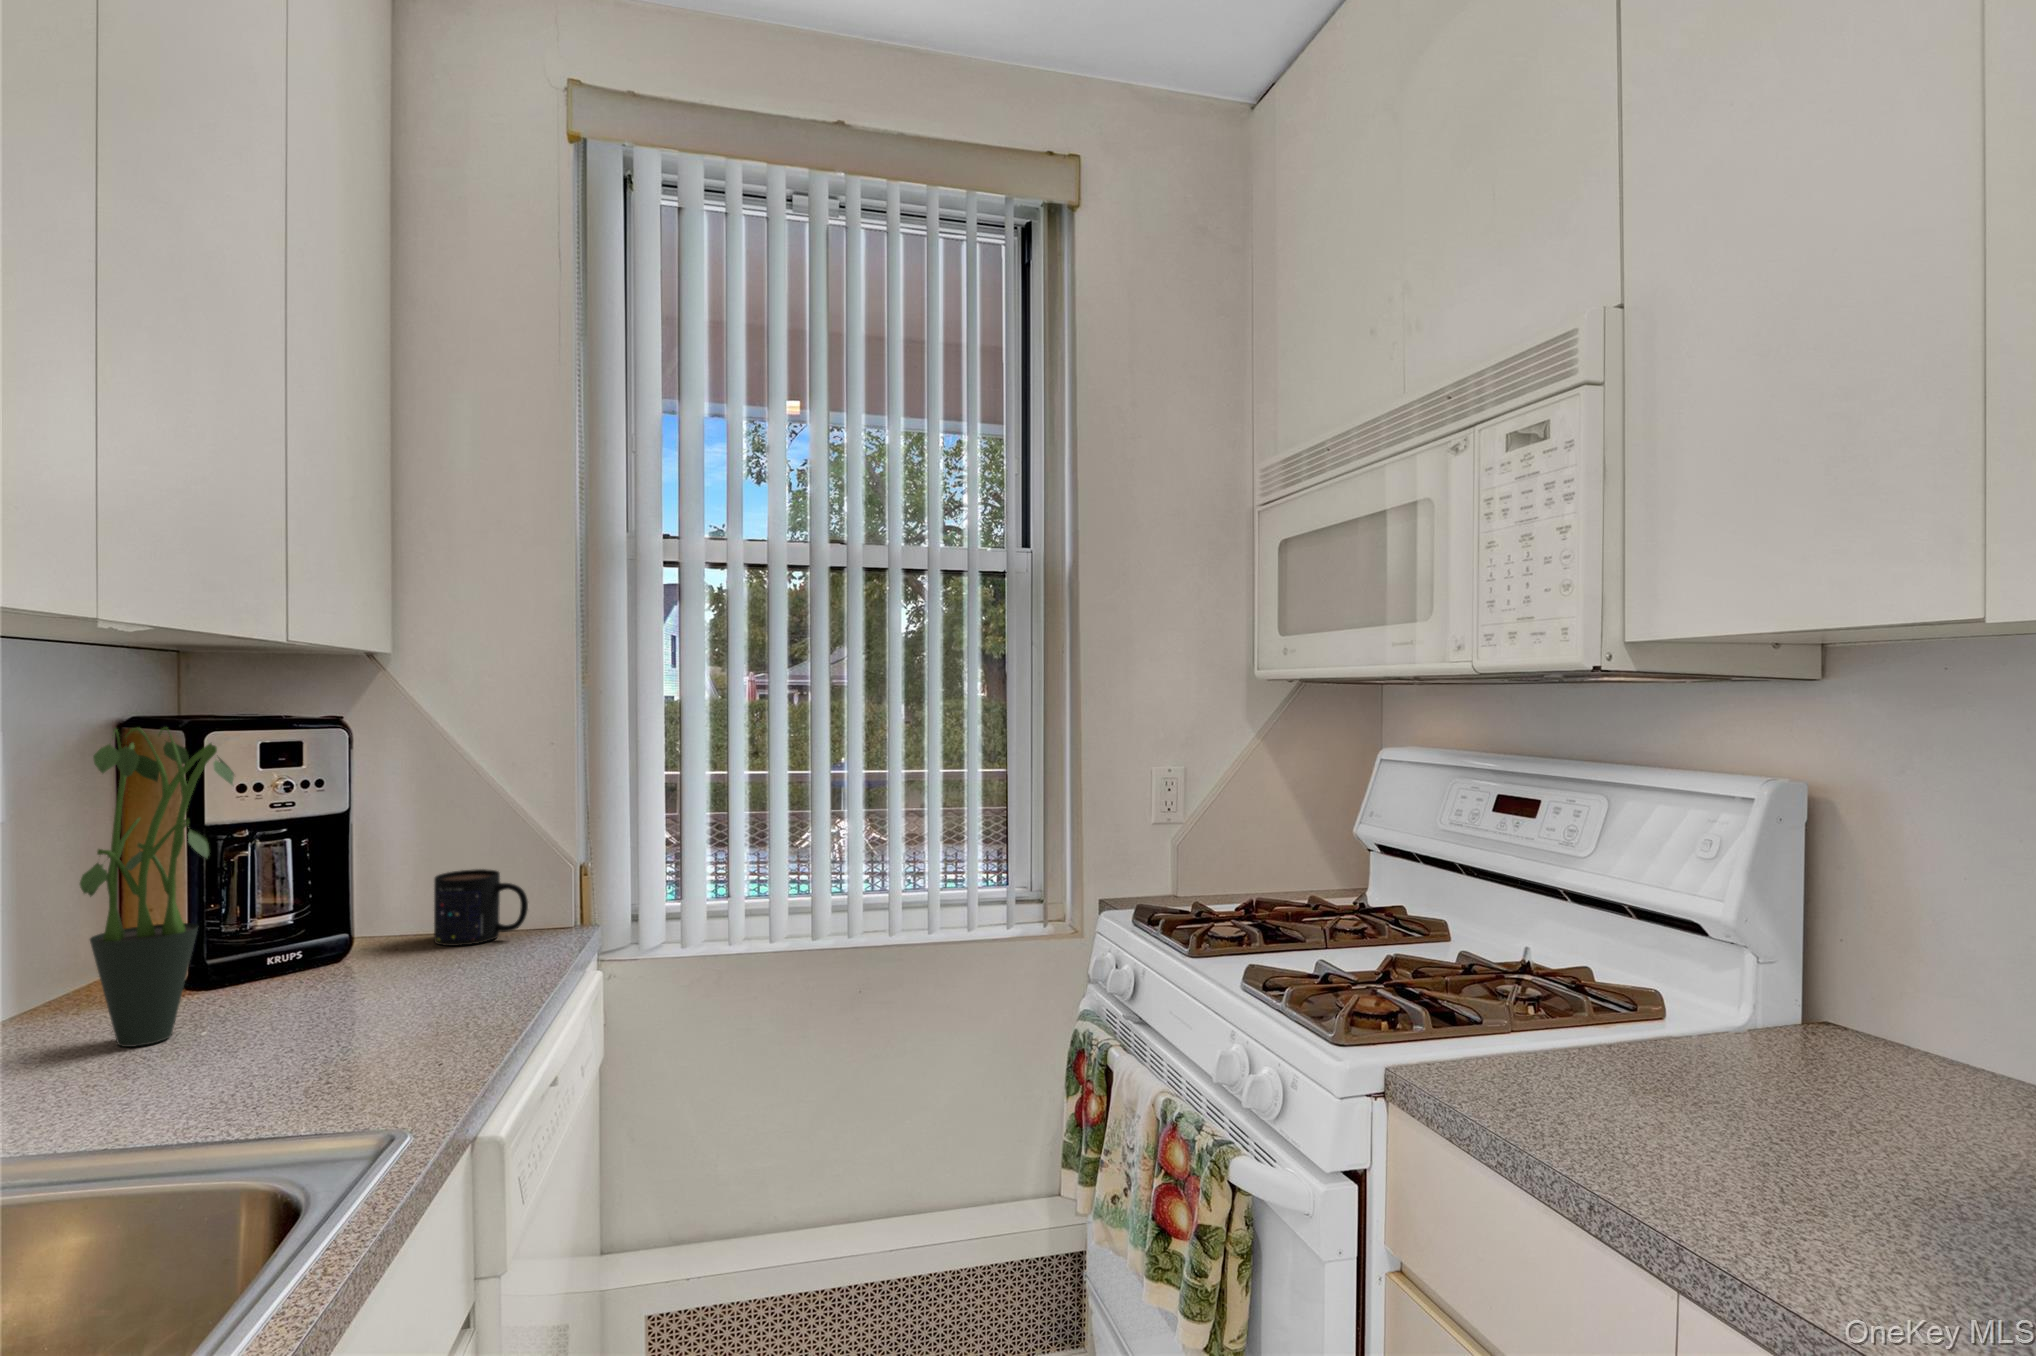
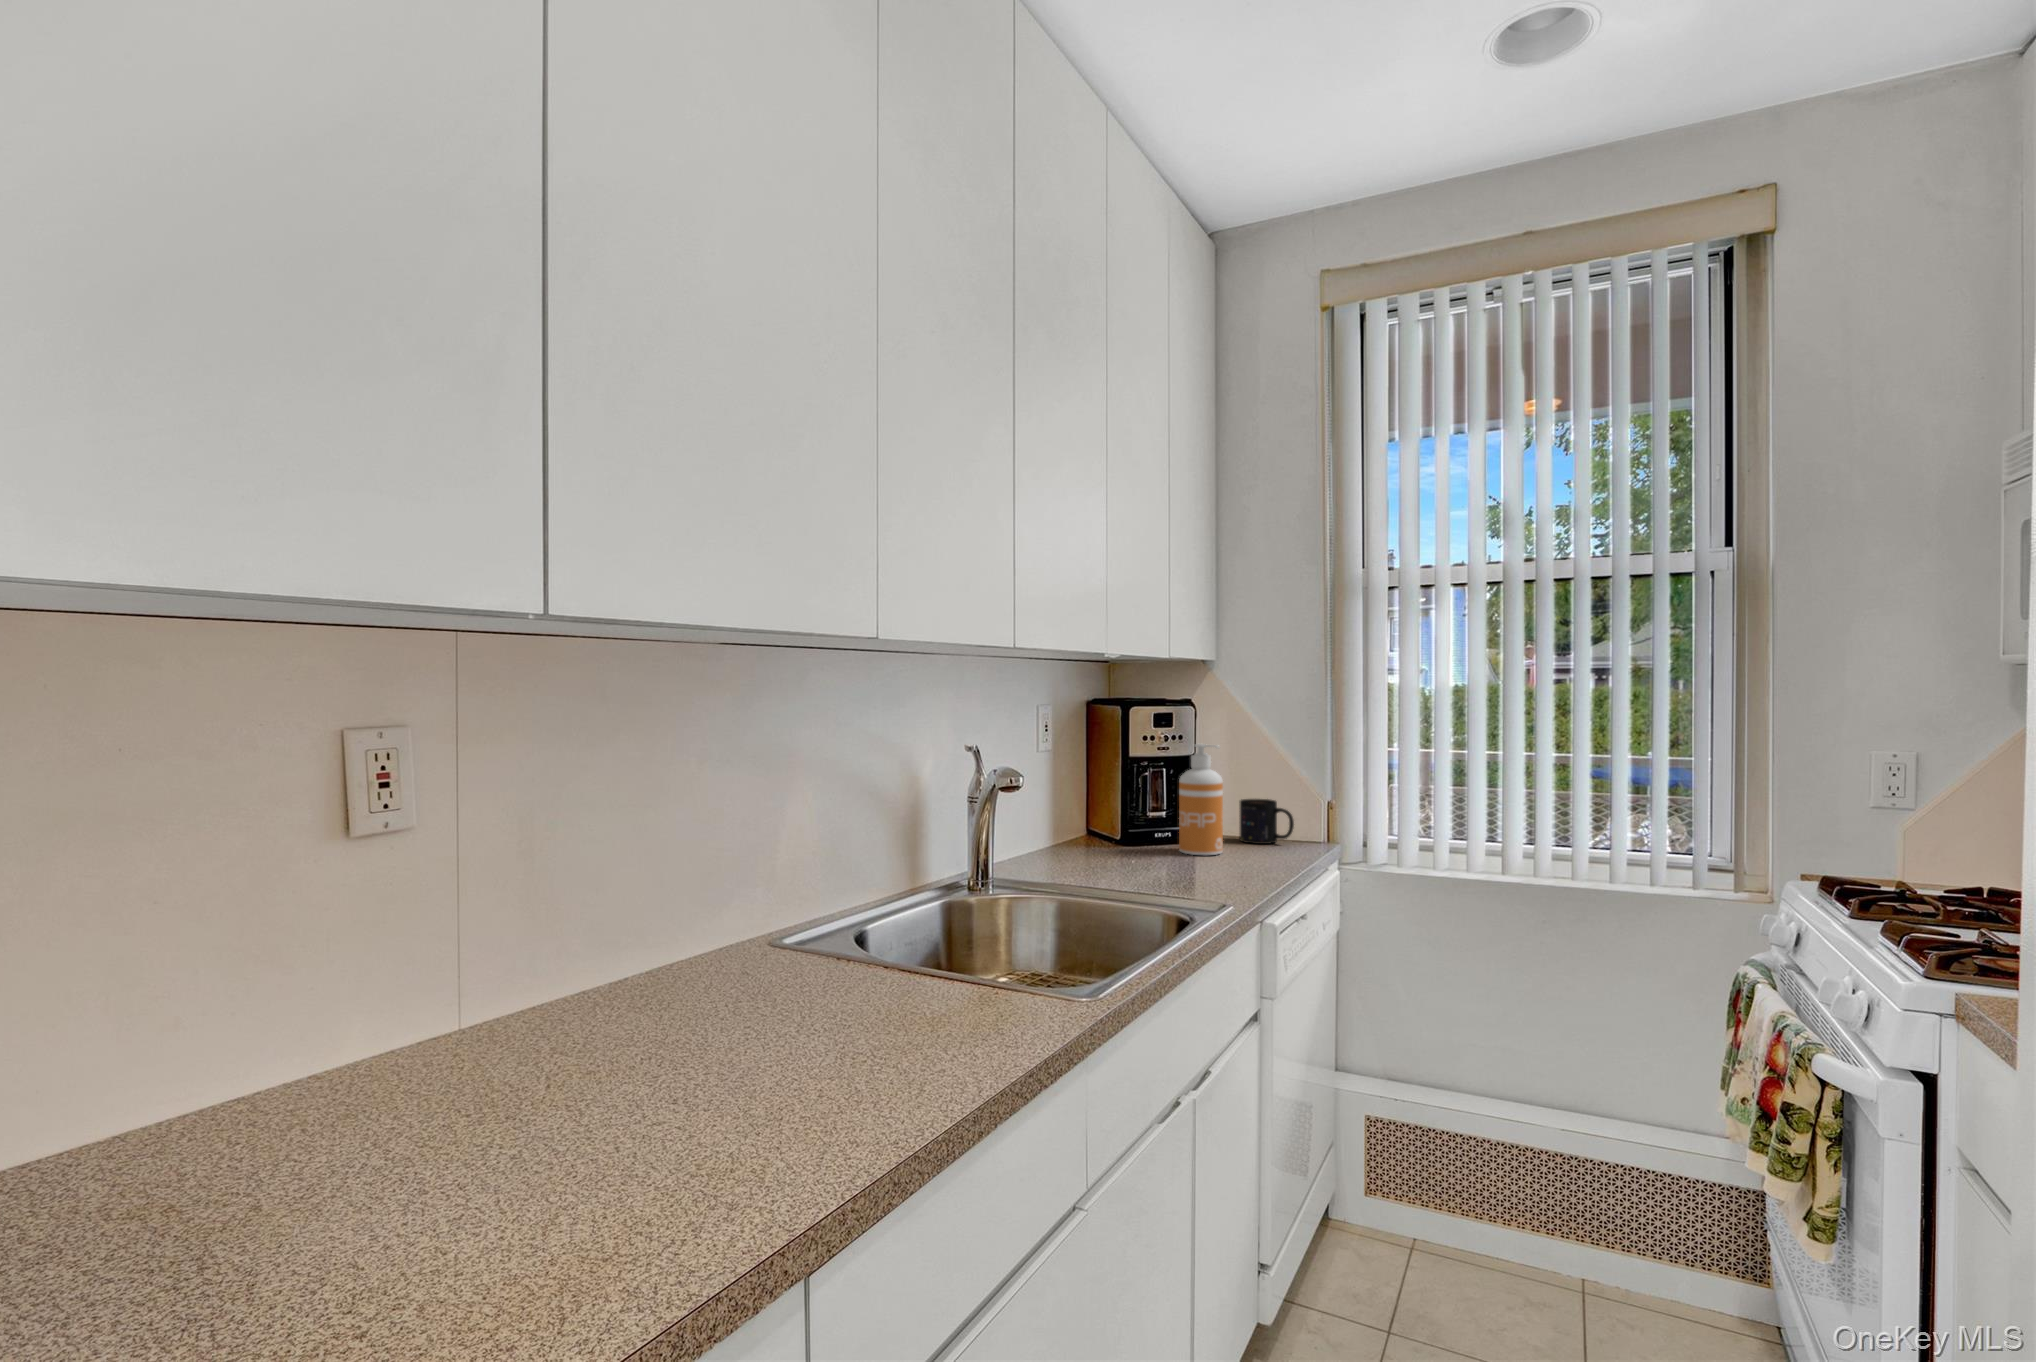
potted plant: present [80,727,234,1047] -> none [1087,701,1148,861]
soap dispenser: none [312,795,401,993] -> present [1179,744,1223,855]

